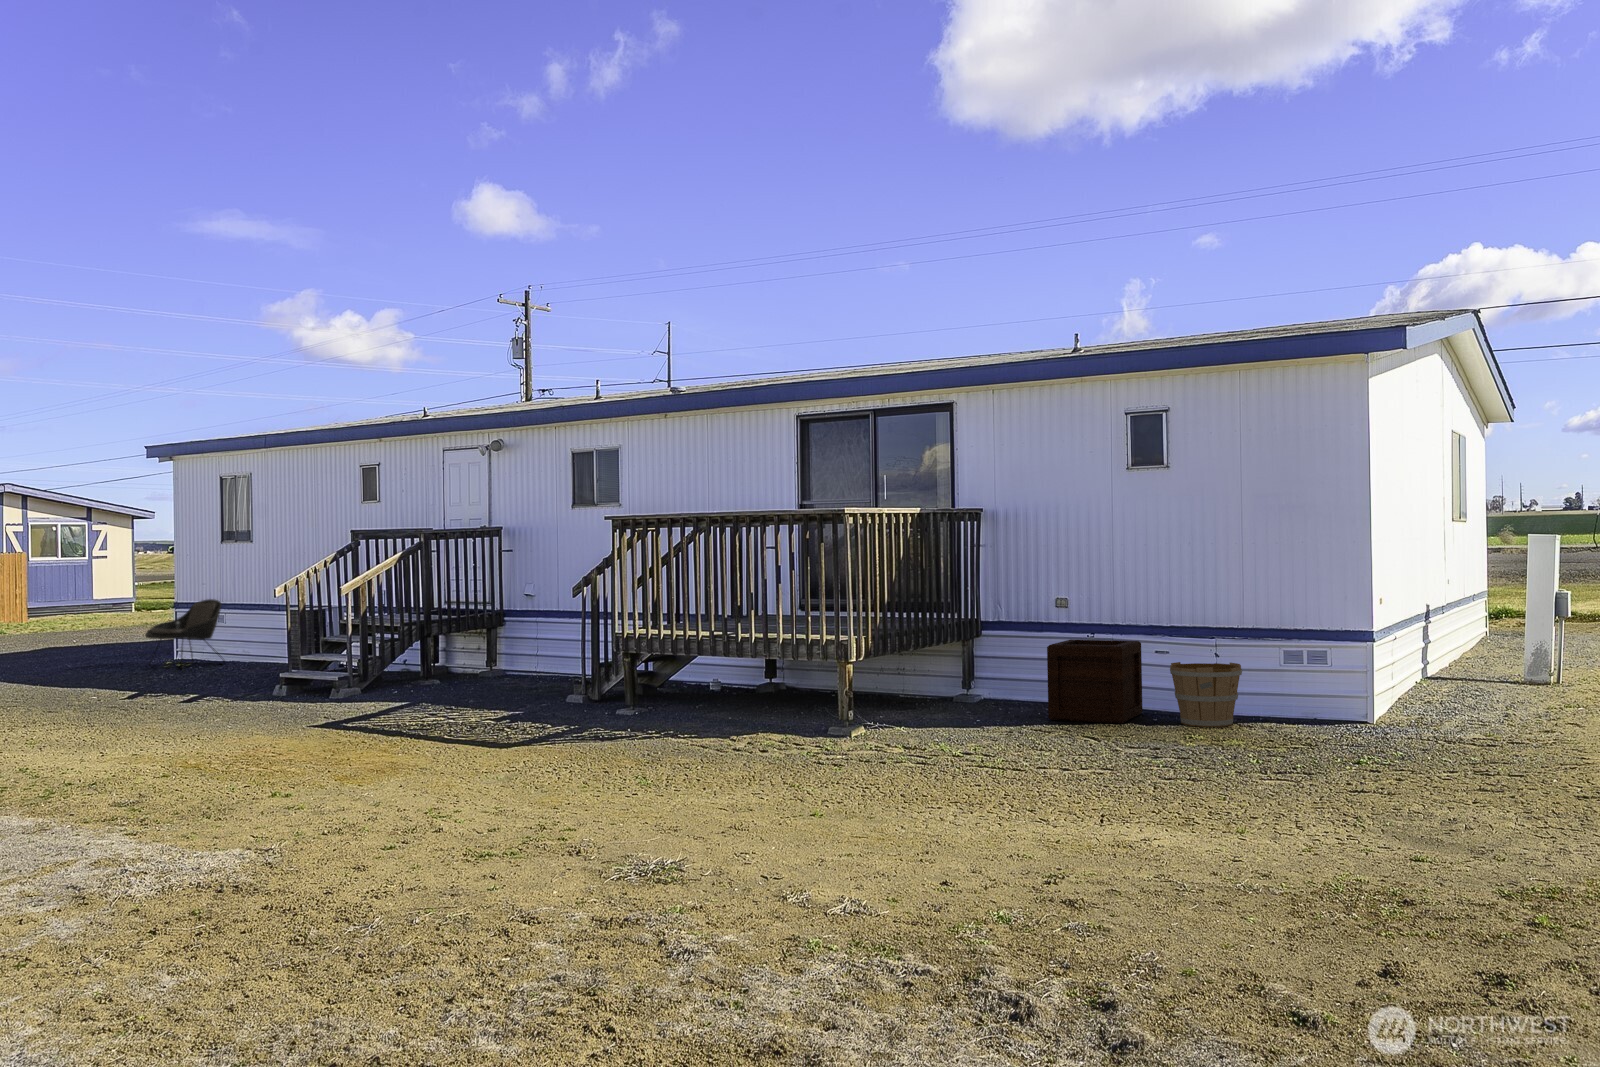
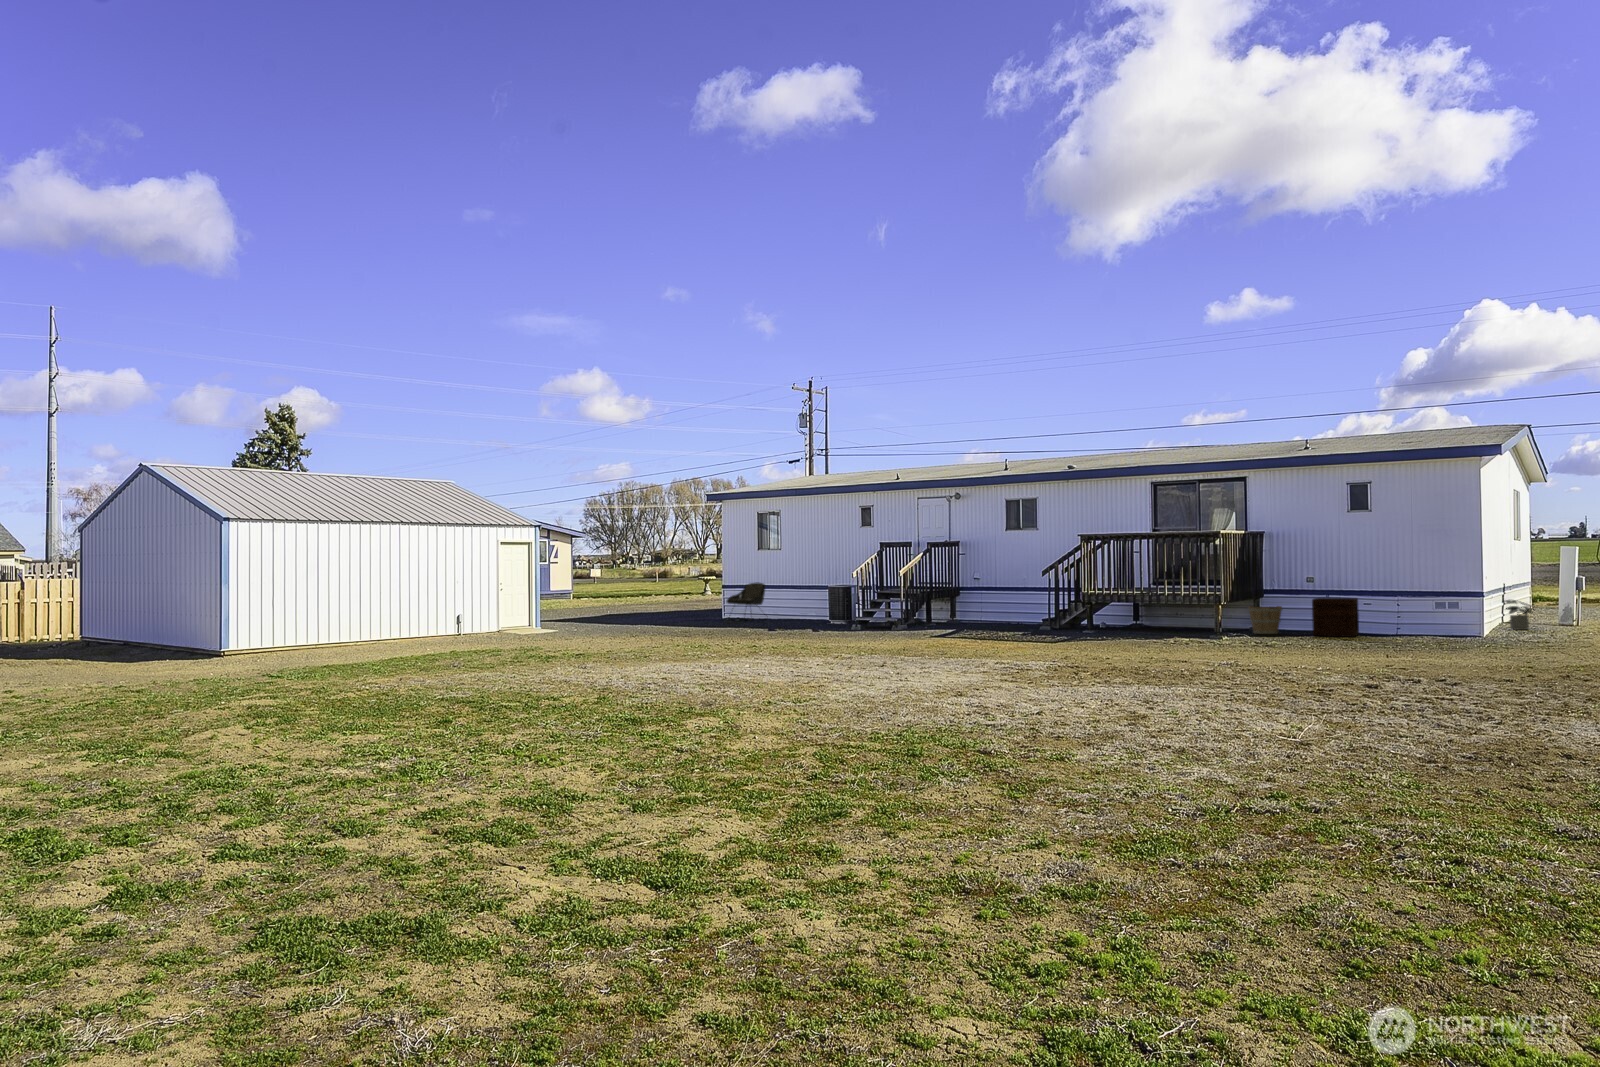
potted plant: none [1418,636,1484,694] -> present [1504,600,1535,630]
wooden bucket: present [1170,662,1242,727] -> present [1248,606,1282,634]

